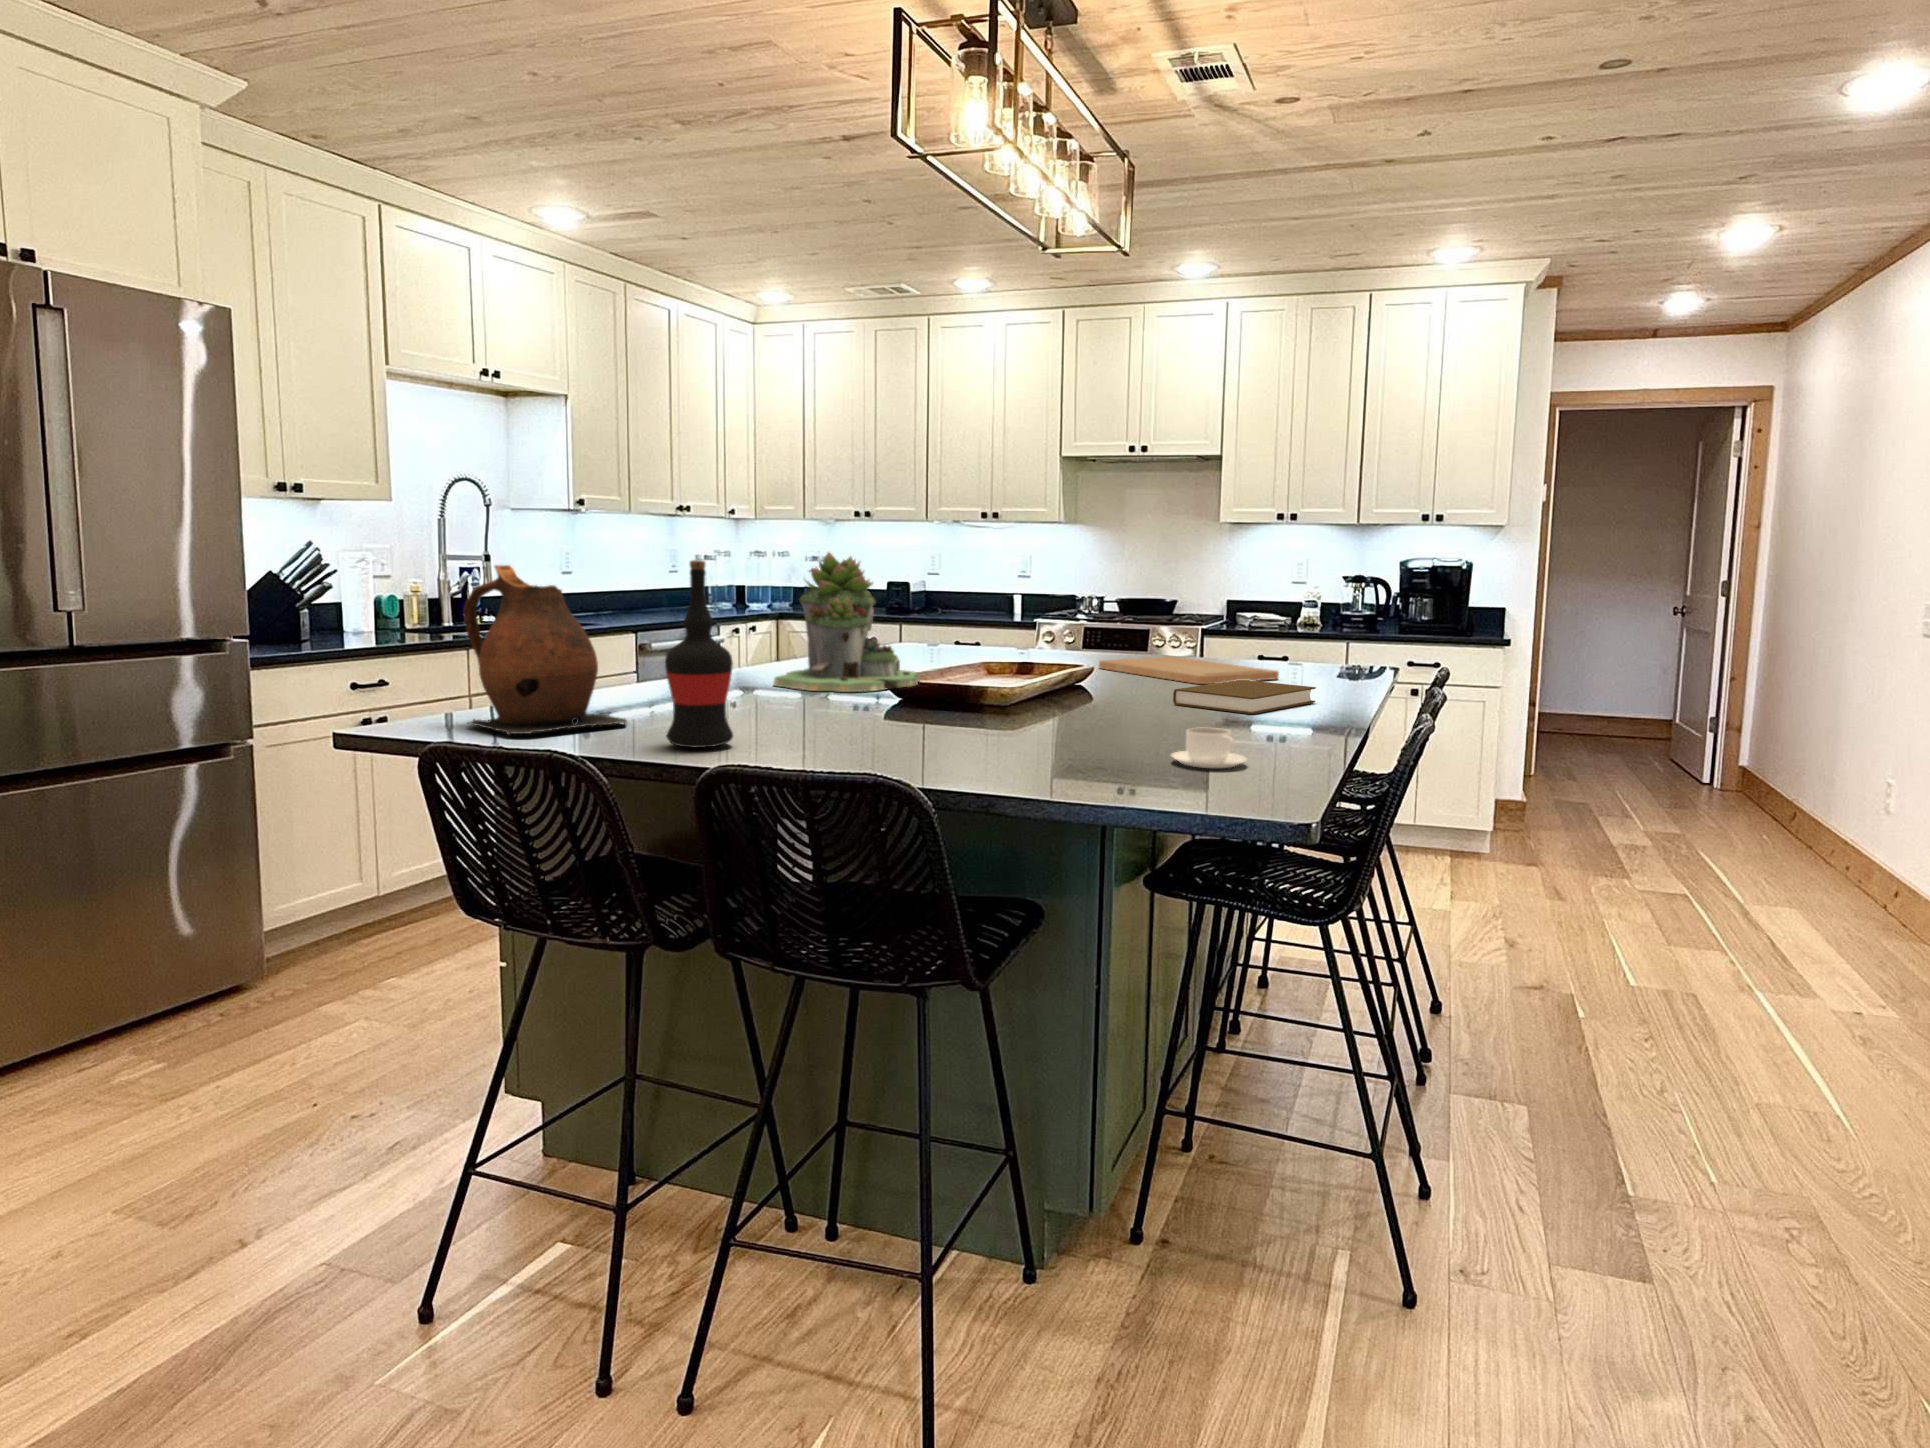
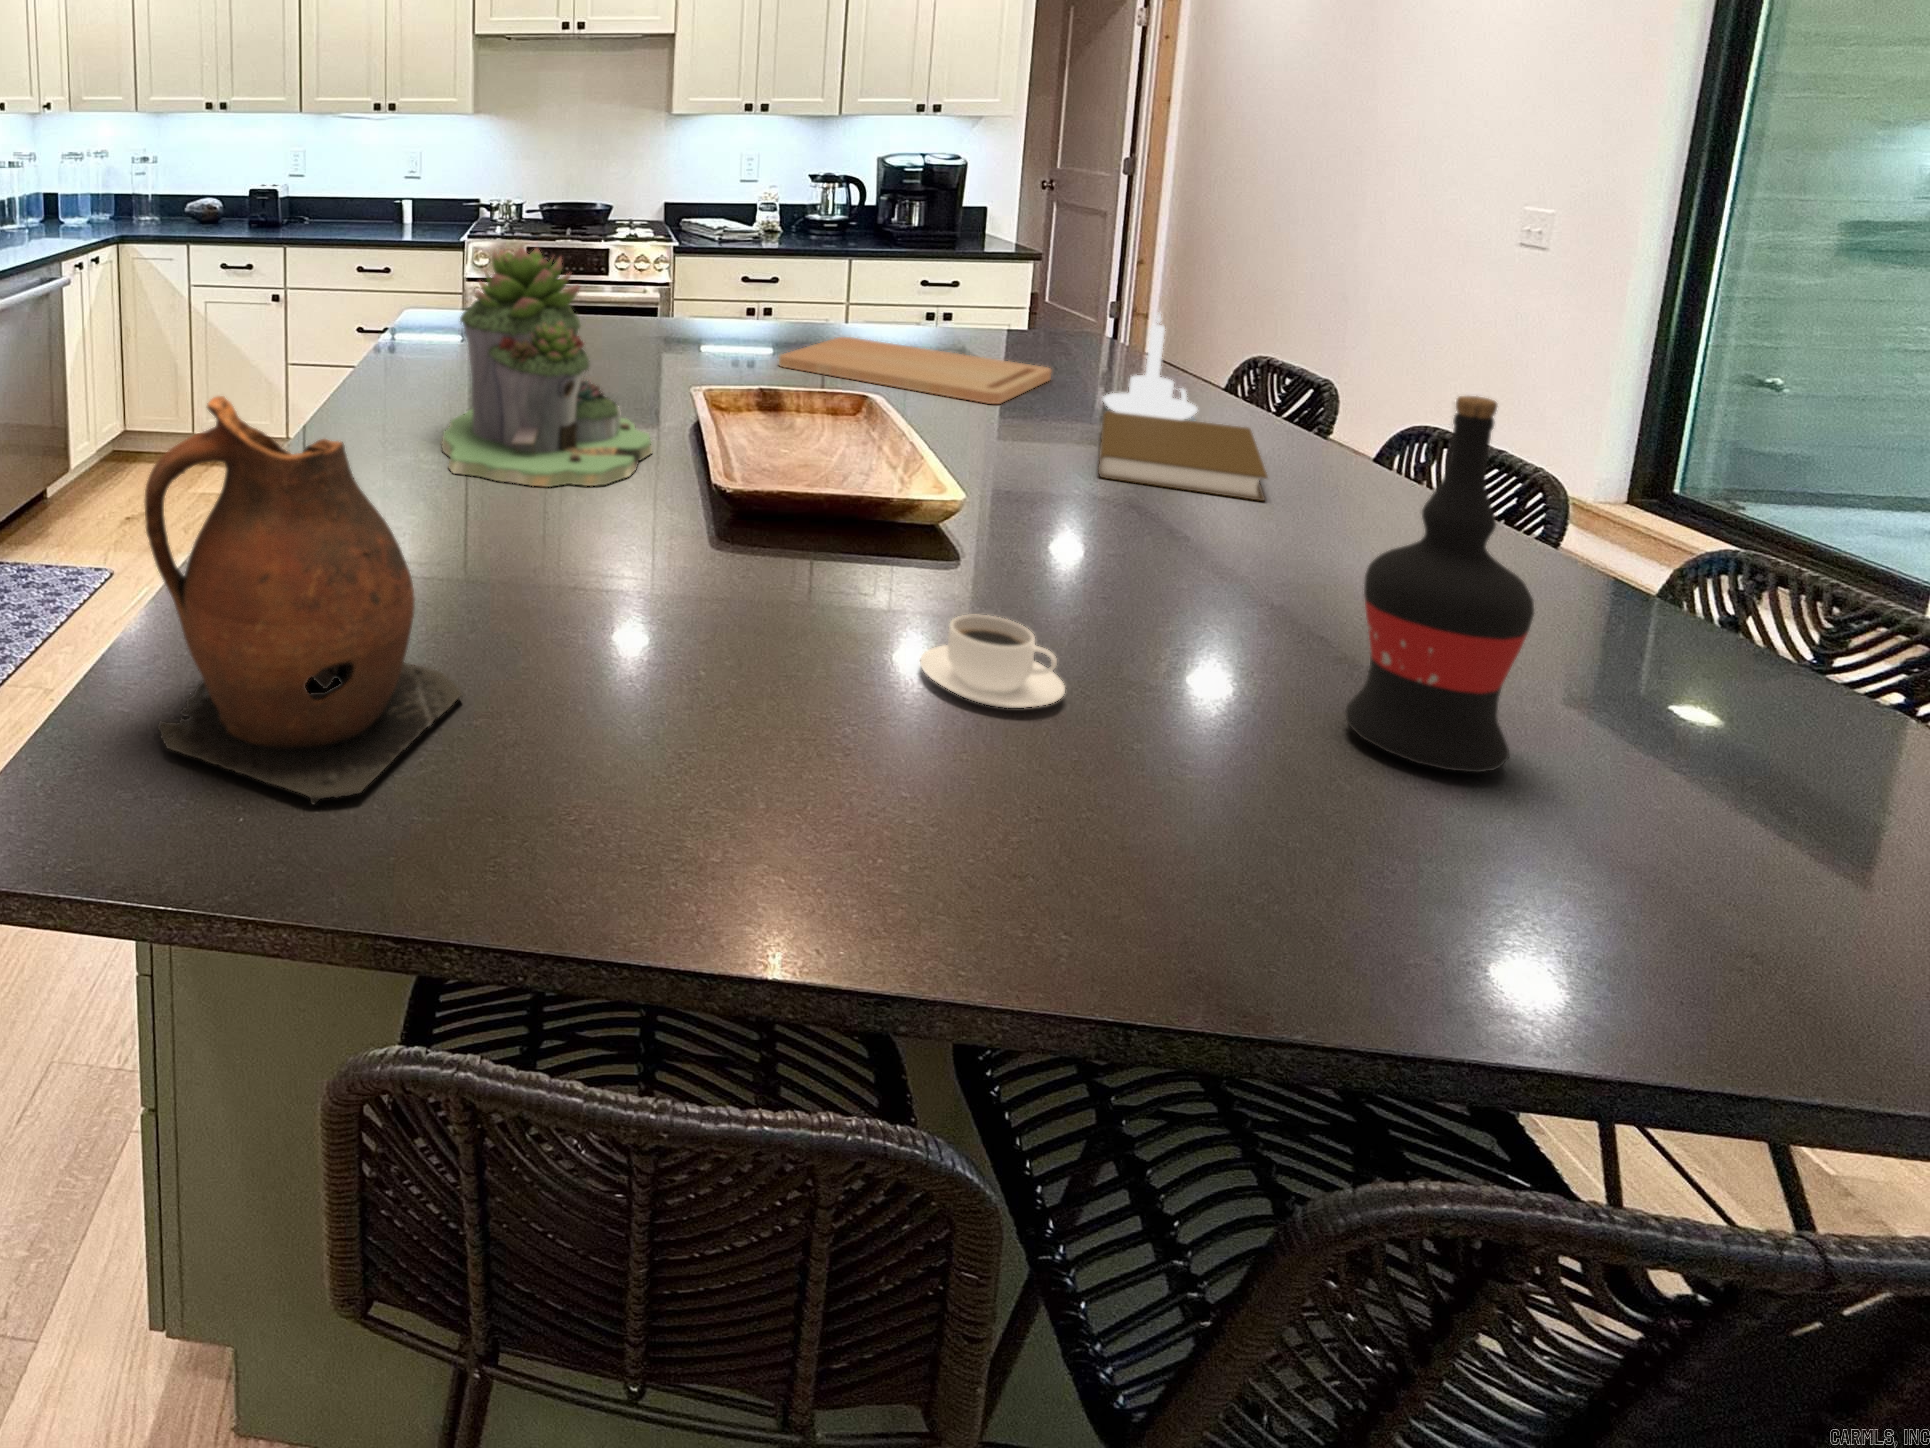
wine bottle: present [665,560,733,748] -> present [1345,396,1534,773]
candle holder: none [1270,617,1329,693] -> present [1103,314,1197,420]
coffee cup: present [1171,728,1246,768] -> present [920,615,1065,708]

